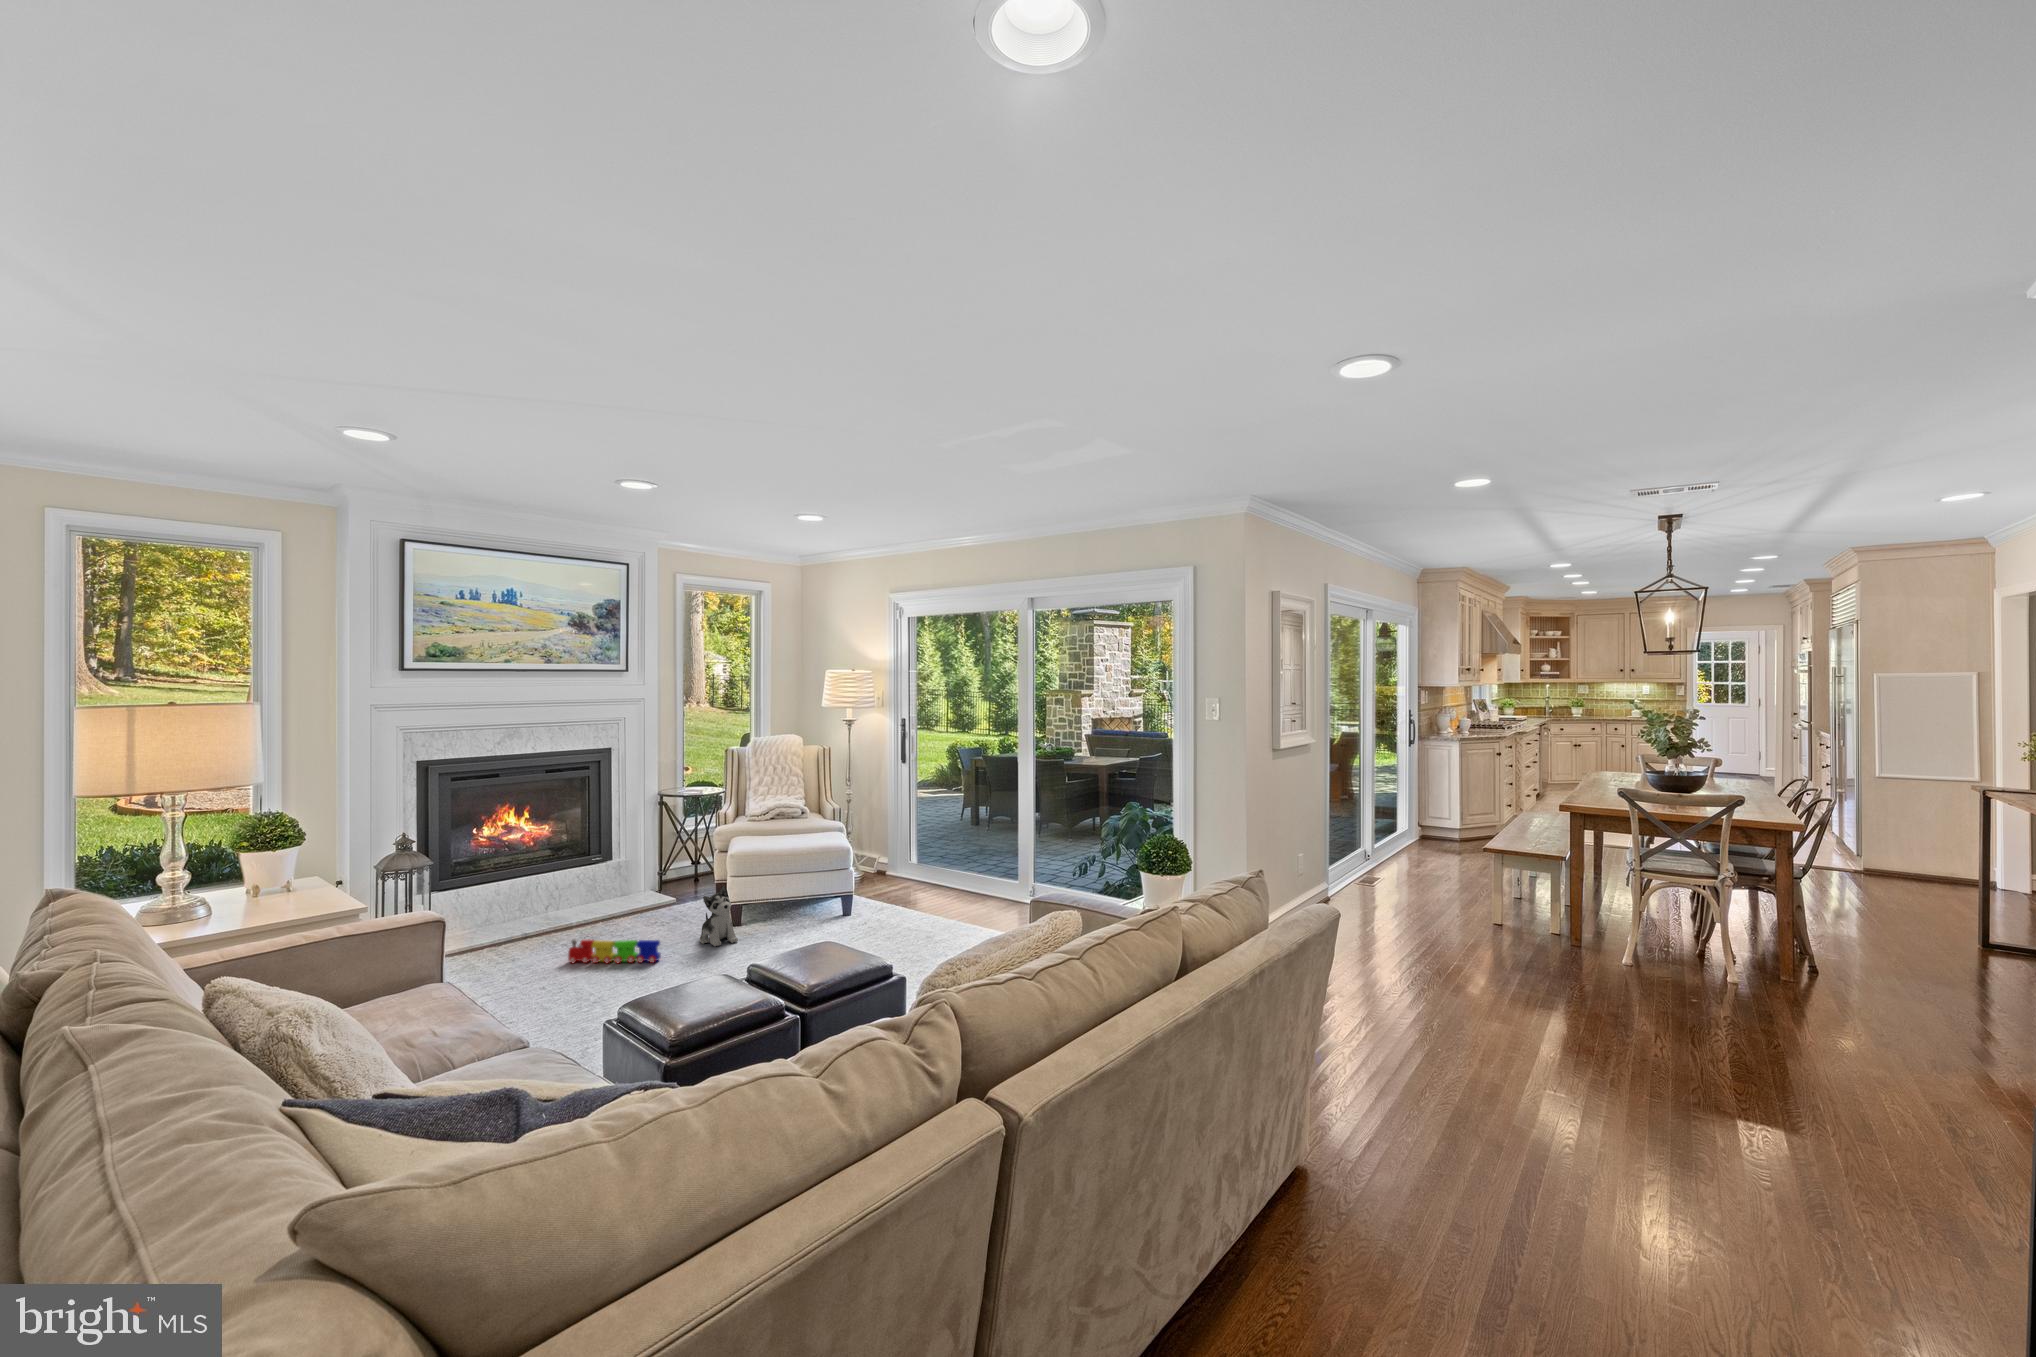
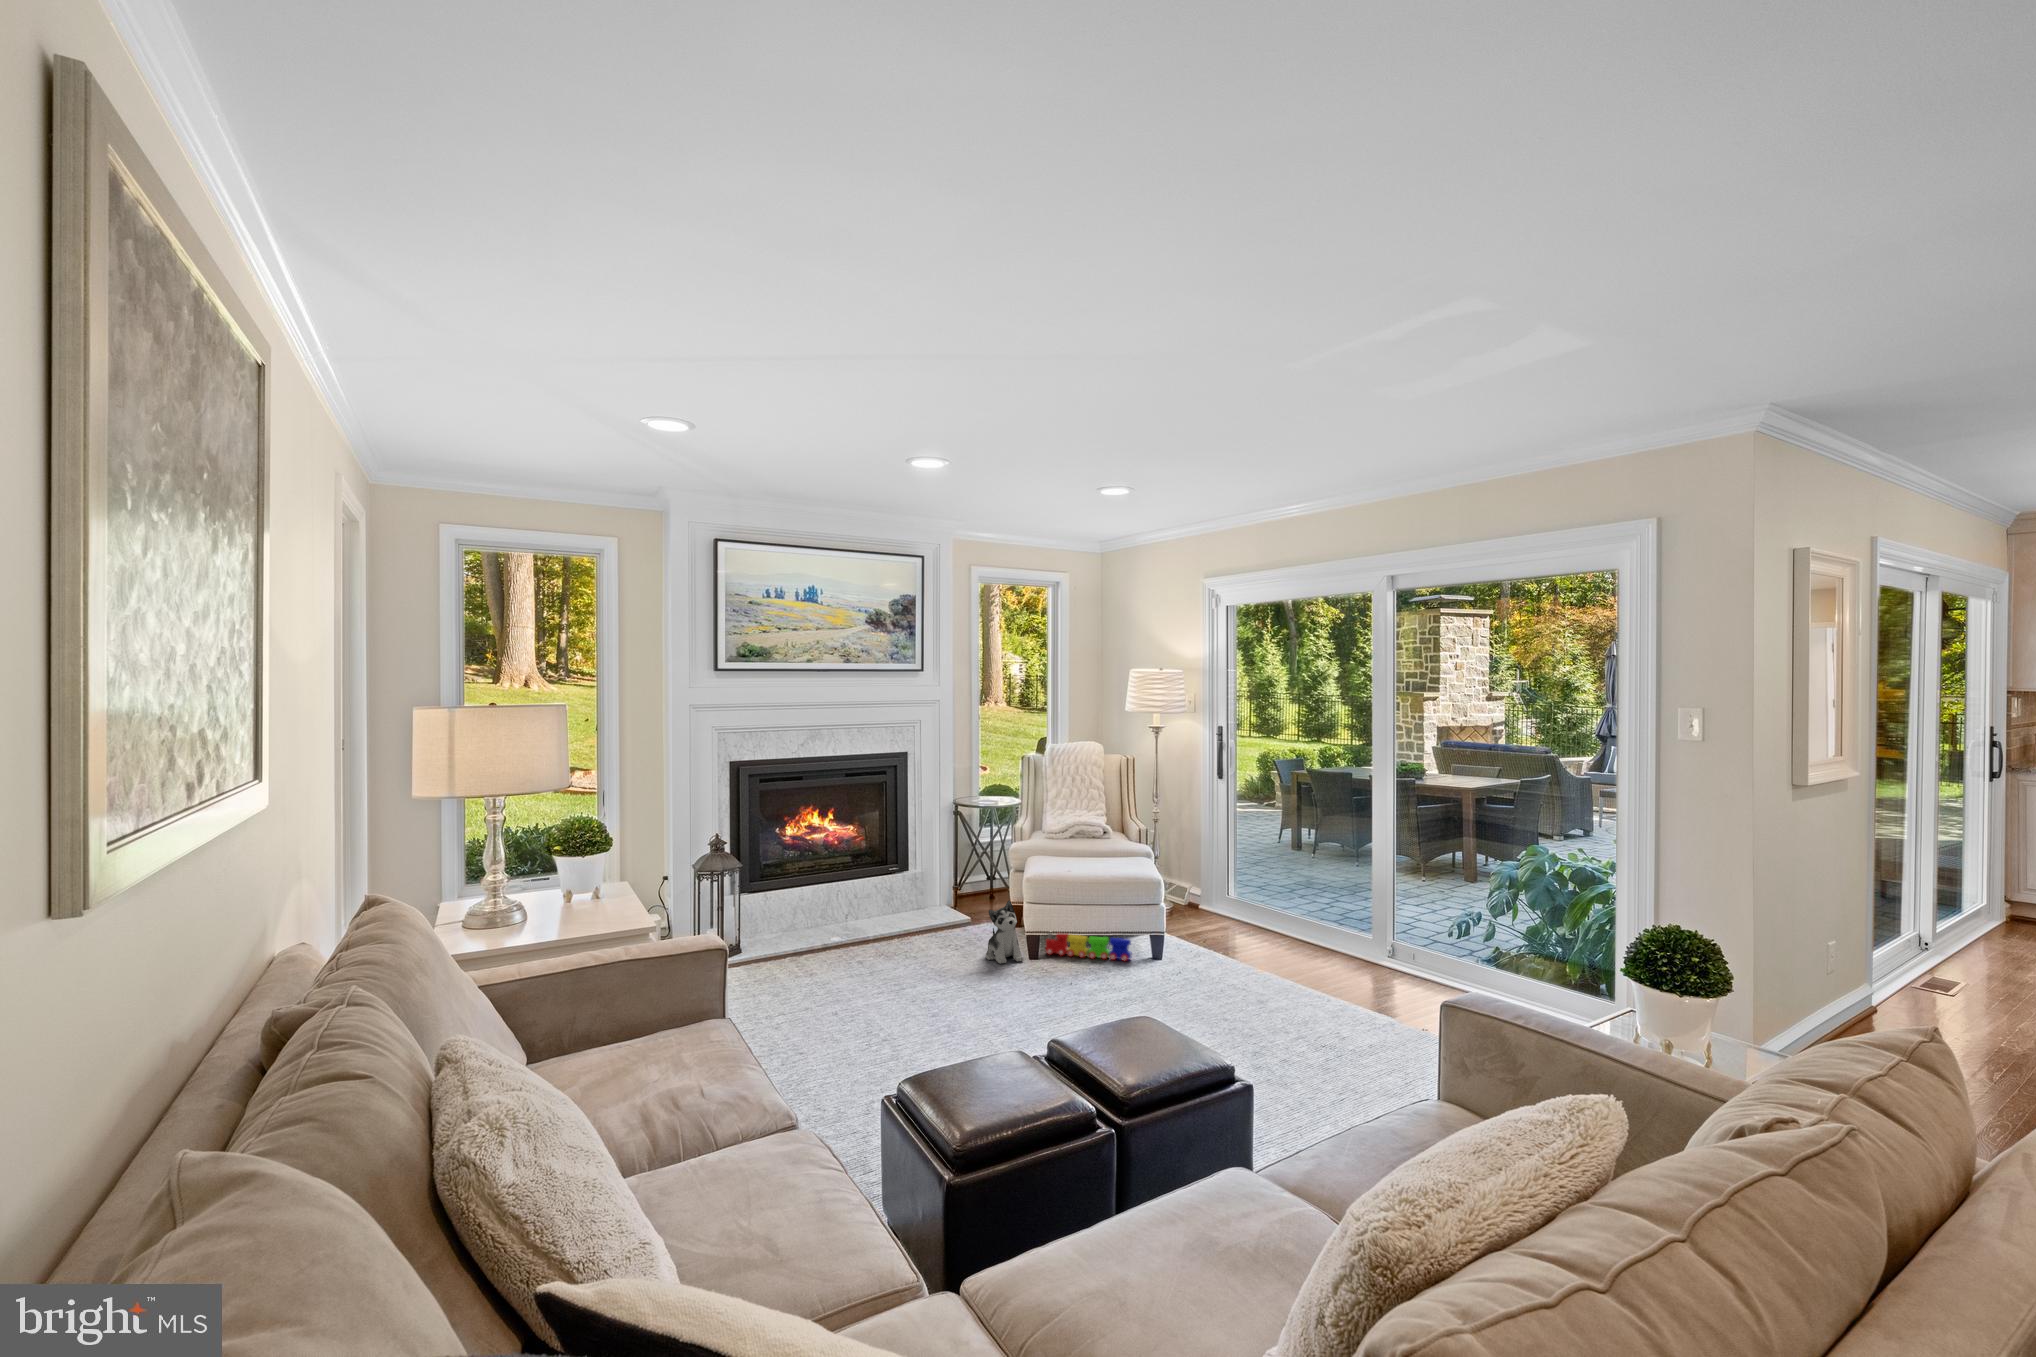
toy train: present [568,939,661,963] -> present [1046,933,1131,961]

